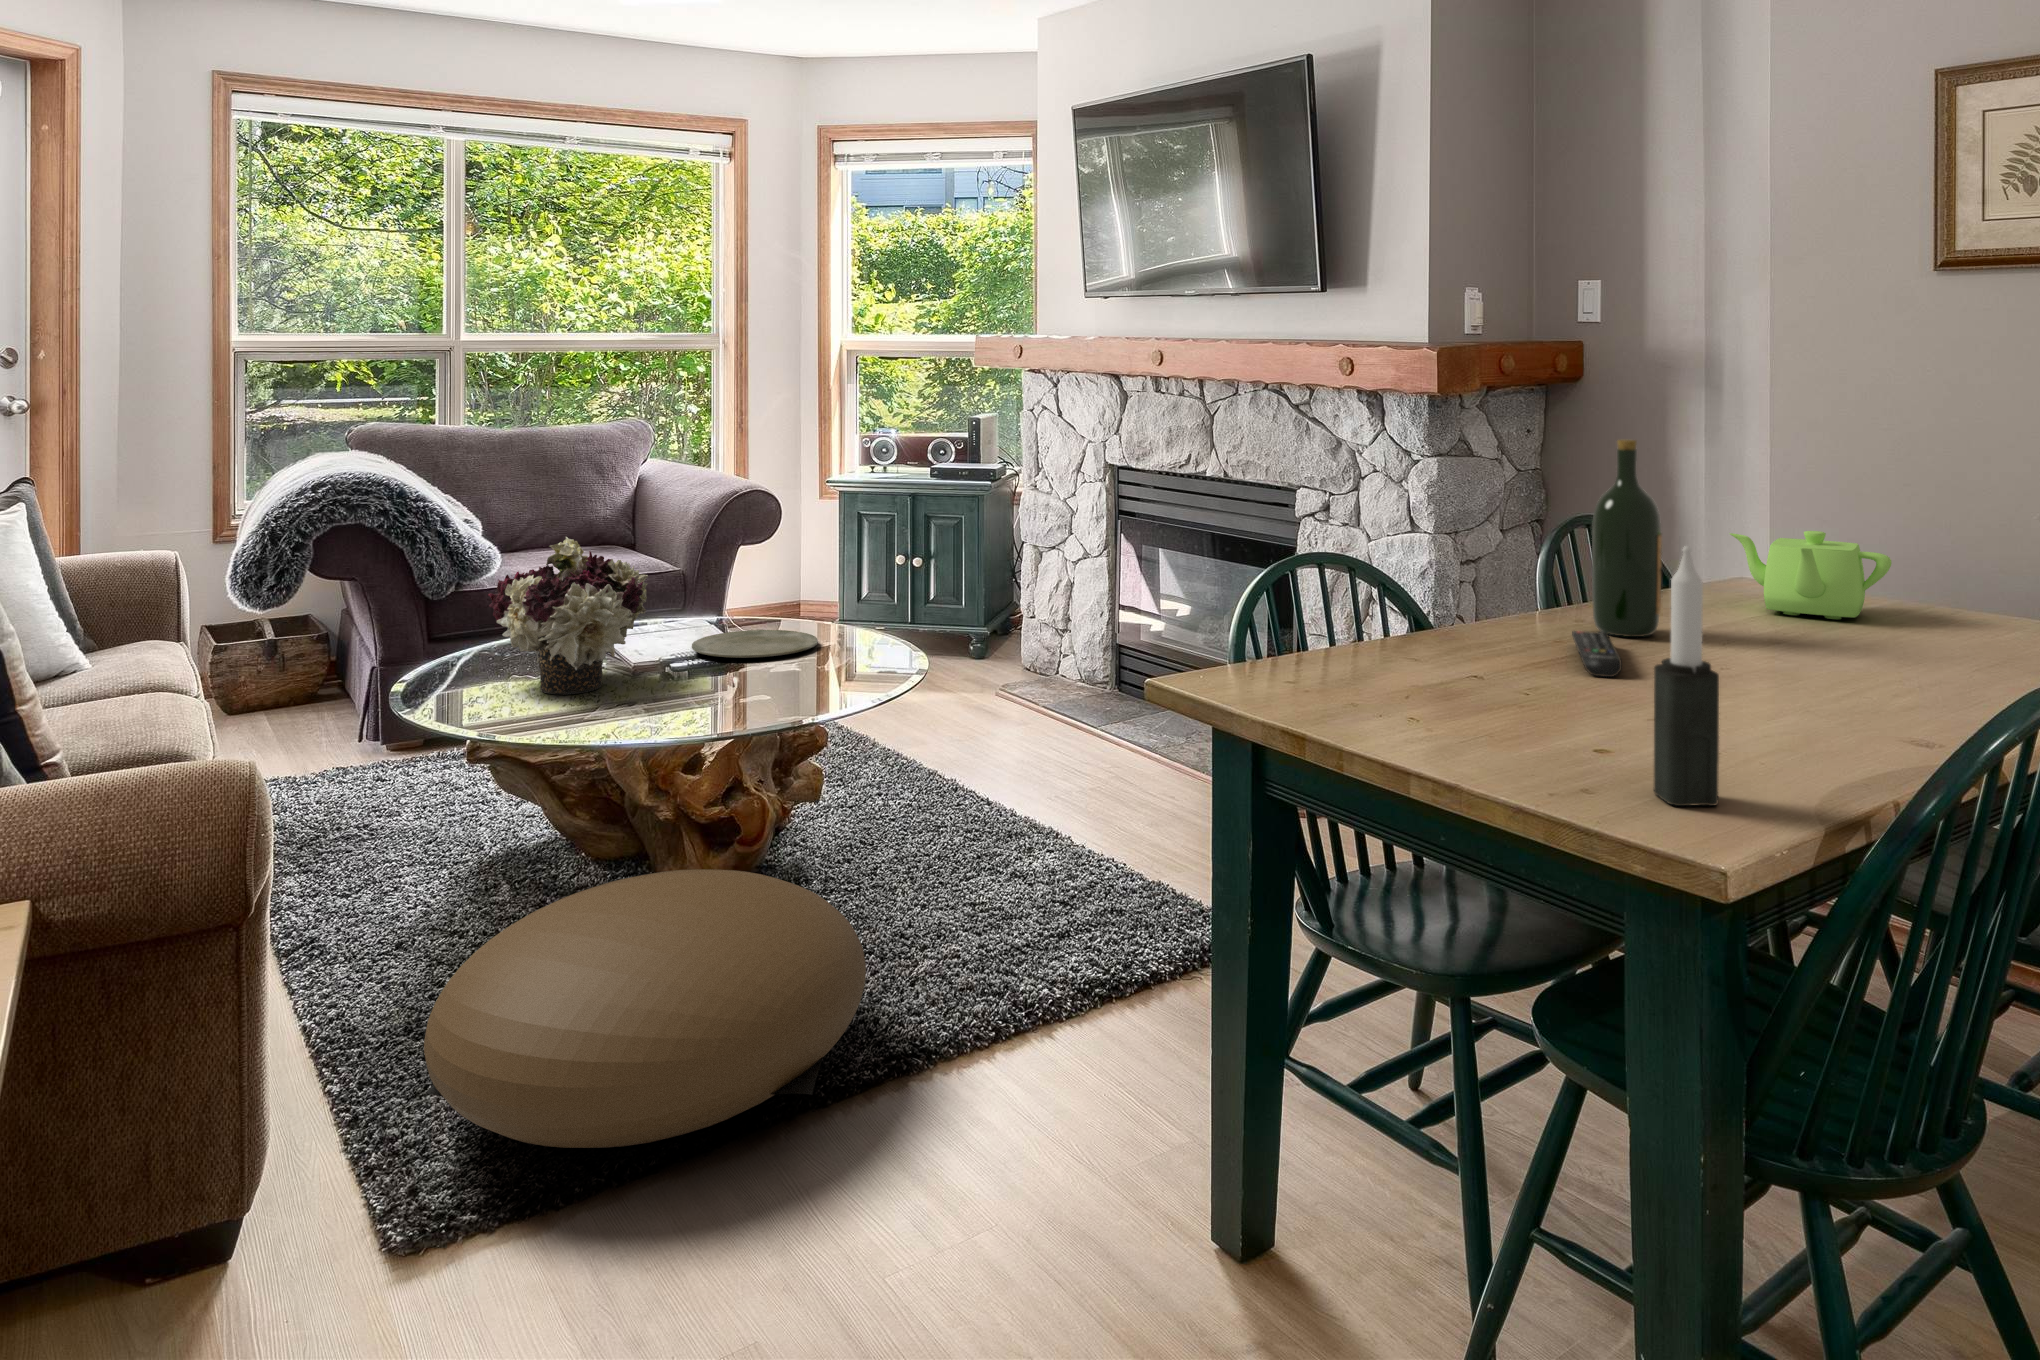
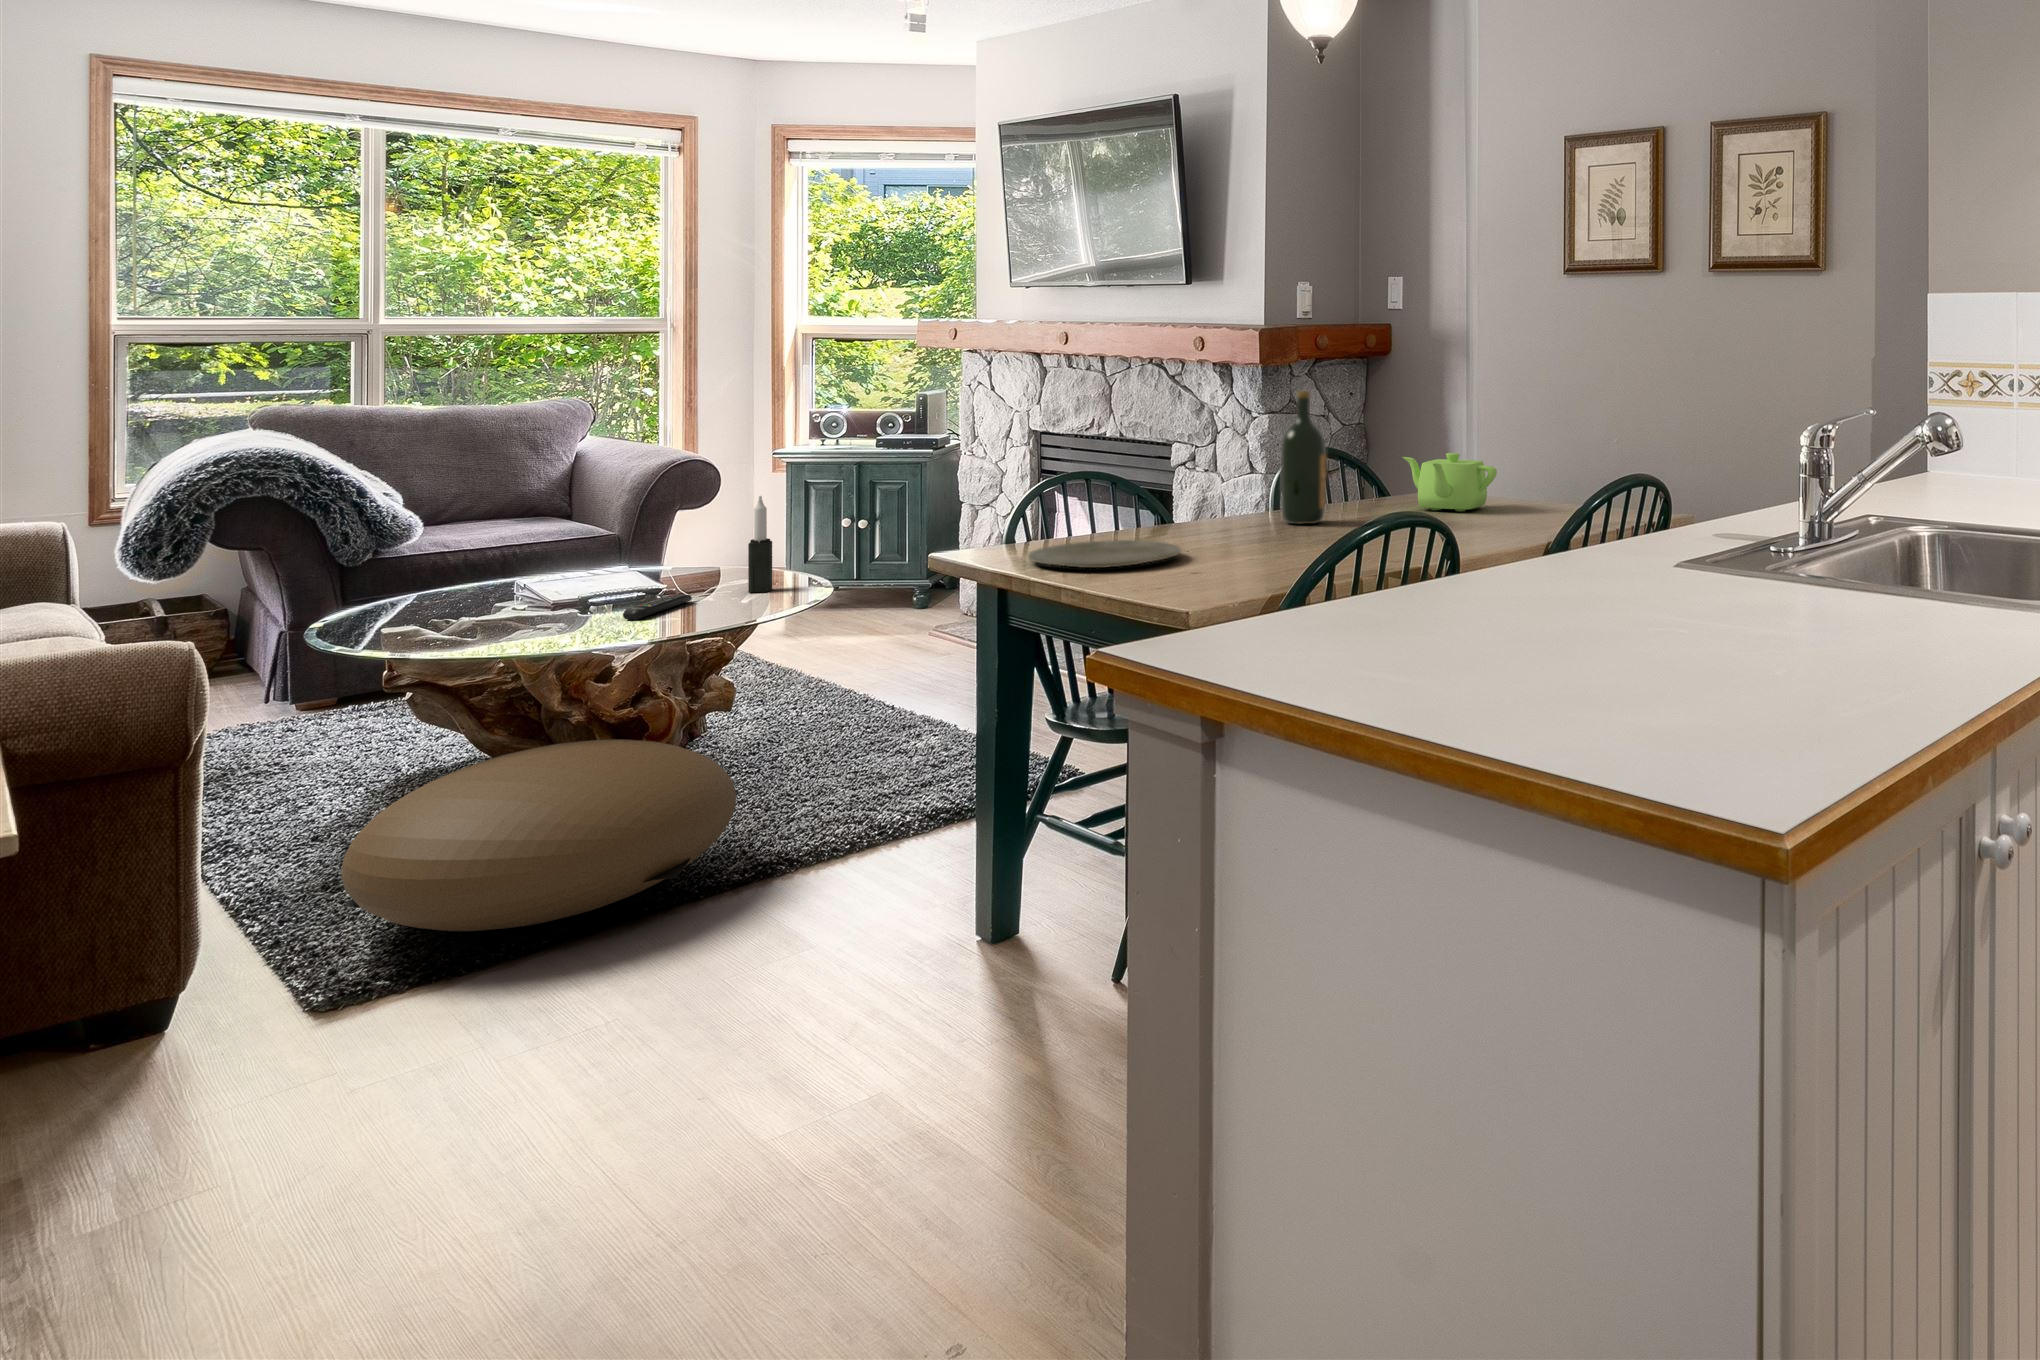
flower arrangement: present [488,537,648,695] -> none [404,490,560,621]
candle: present [1654,546,1719,806] -> present [748,496,772,593]
plate: present [692,630,818,658] -> present [1028,540,1181,568]
remote control: present [1572,631,1622,677] -> present [623,595,692,620]

